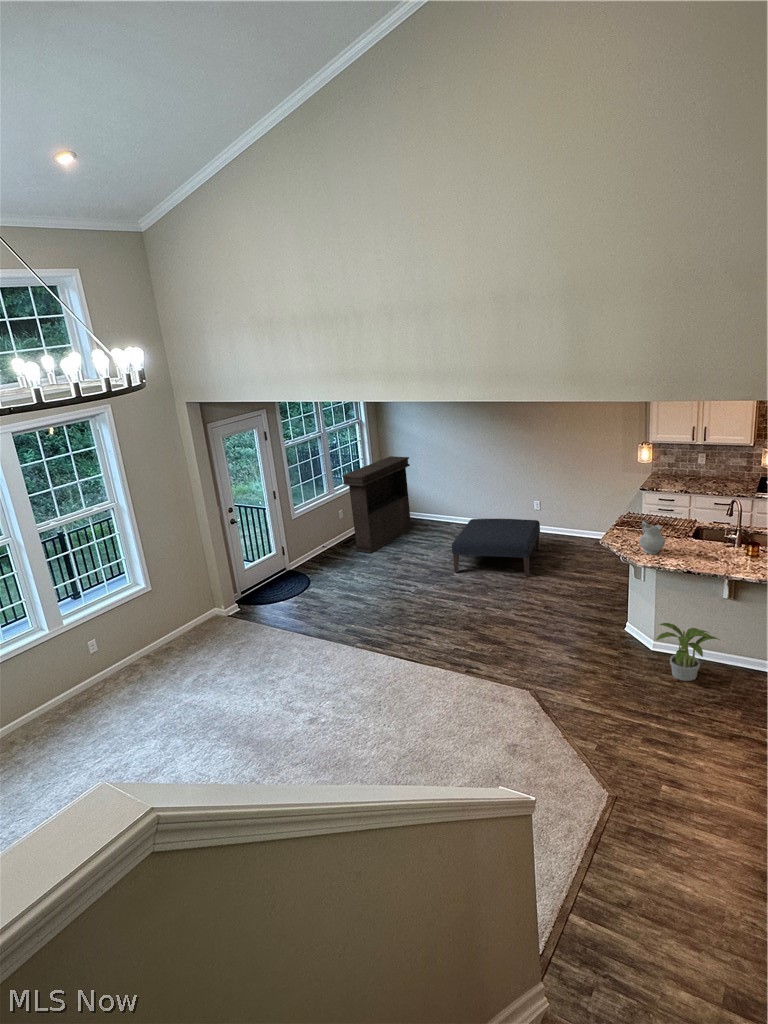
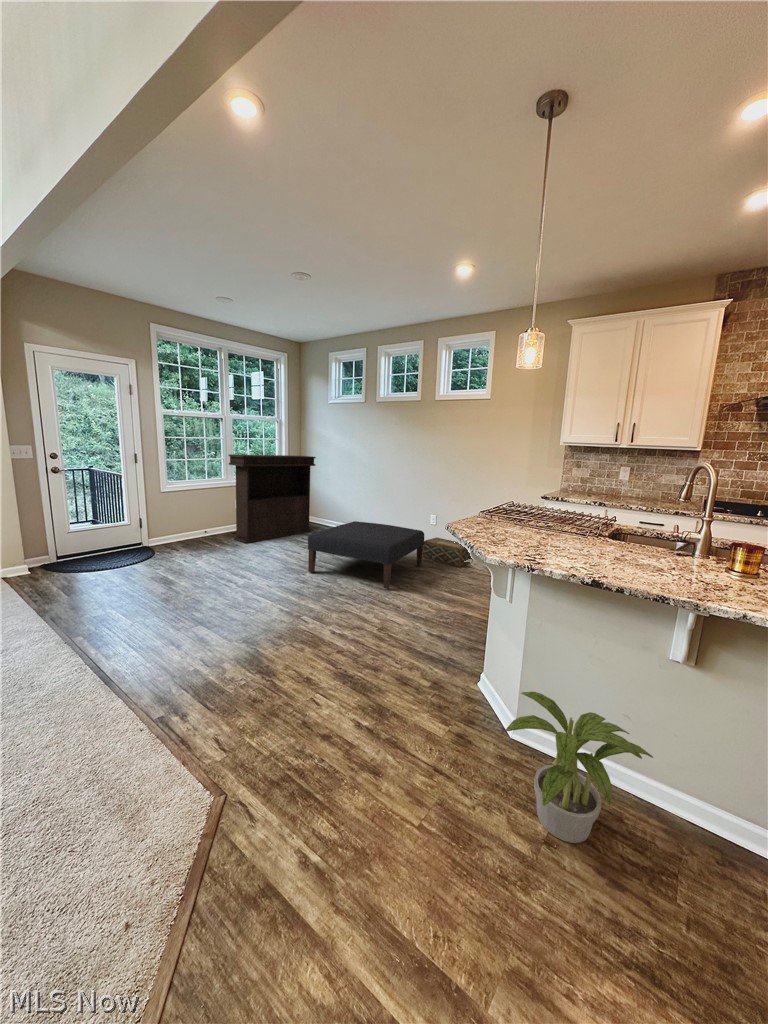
woven basket: none [535,519,580,545] -> present [423,538,473,567]
ceramic pitcher: present [639,520,665,554] -> none [505,482,554,546]

